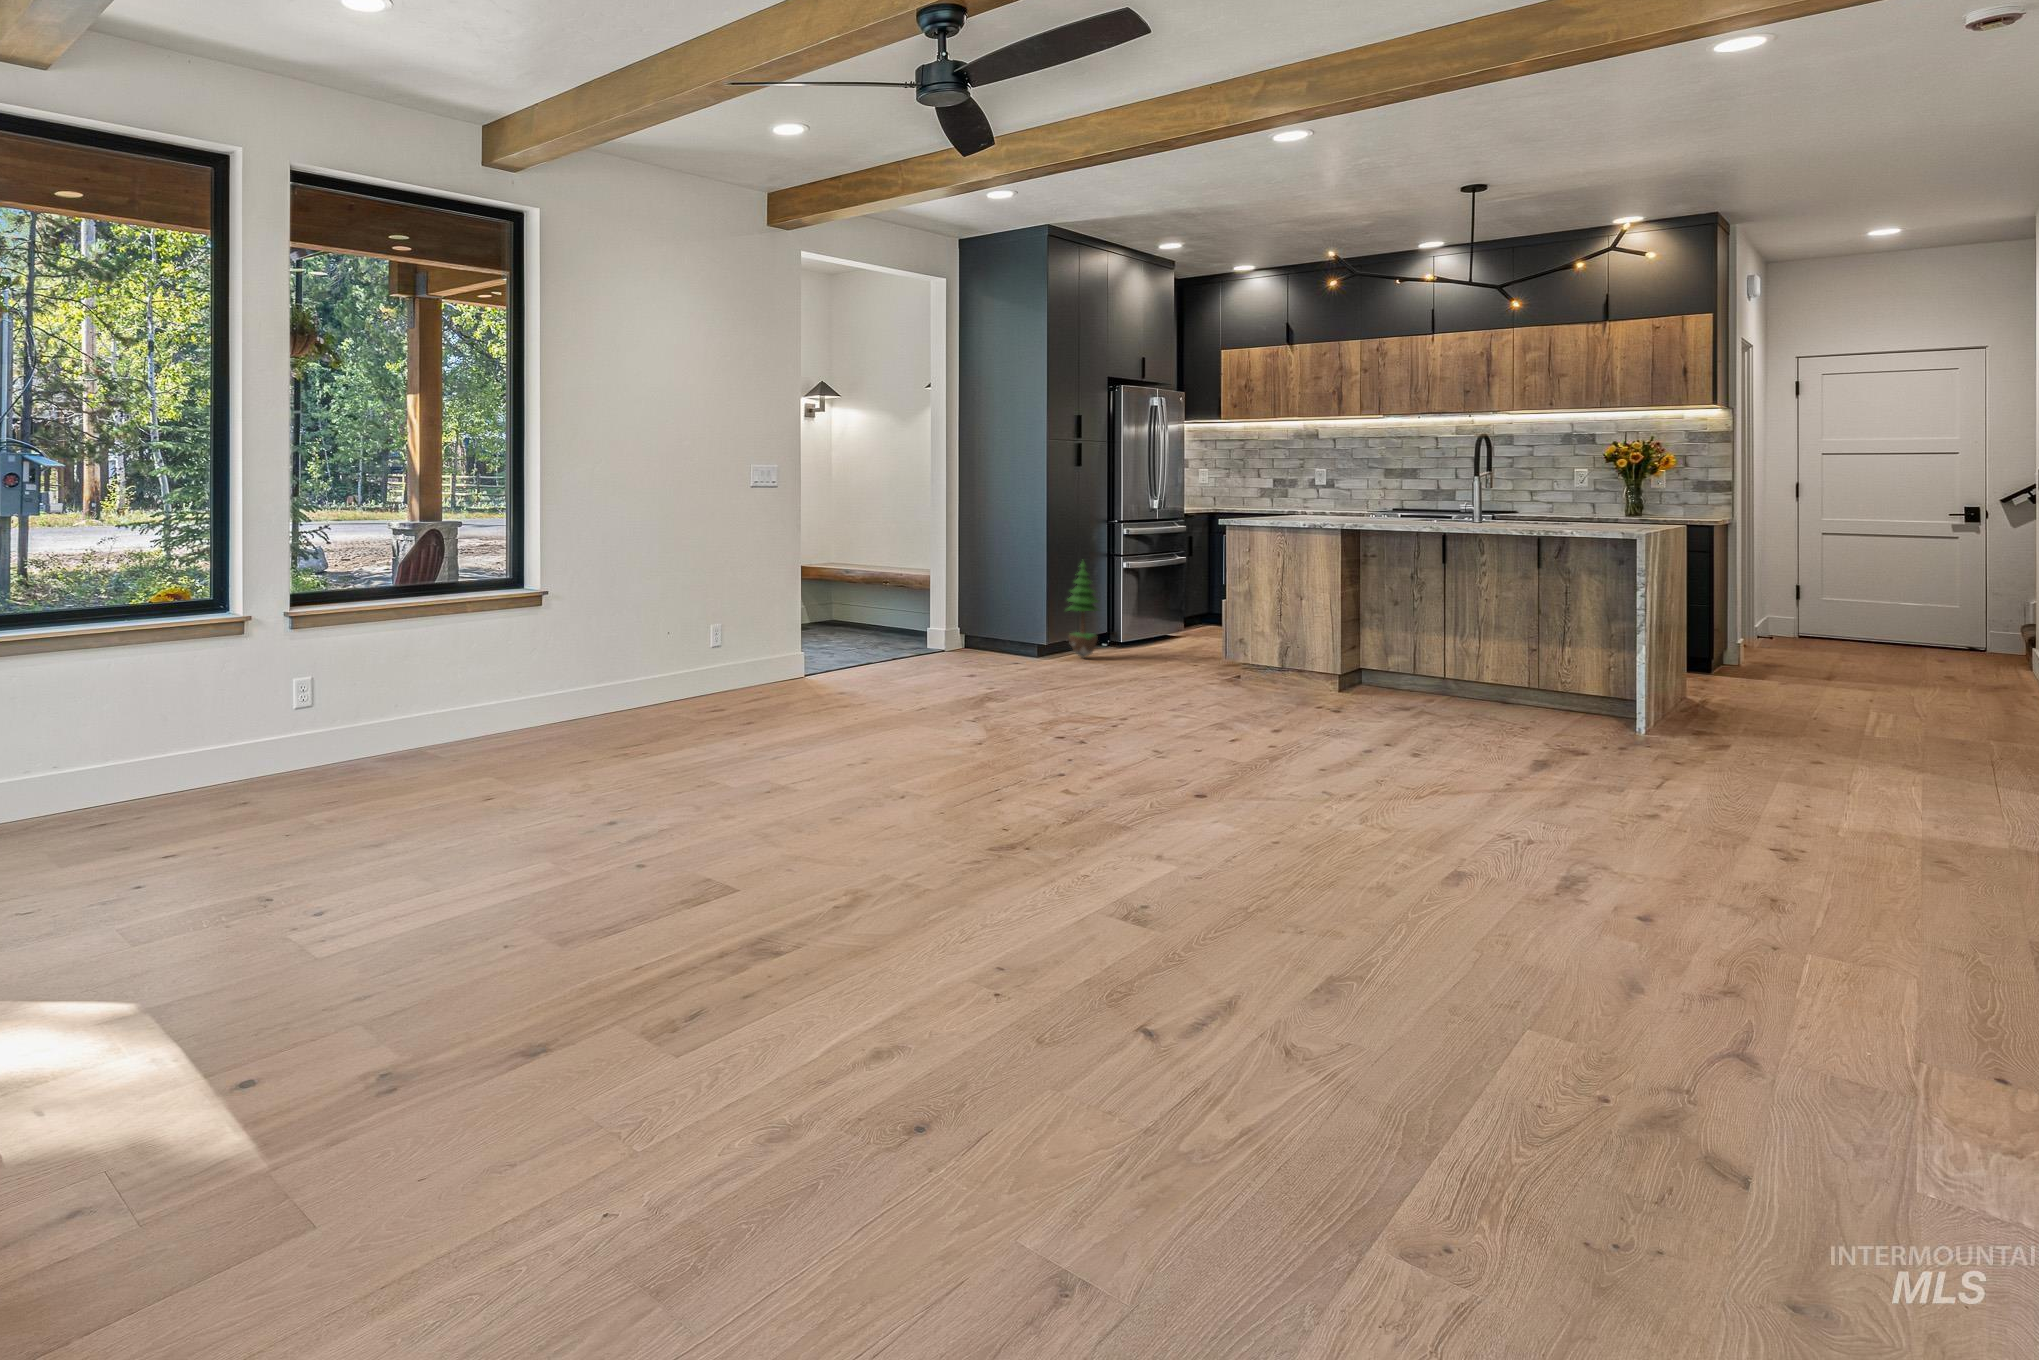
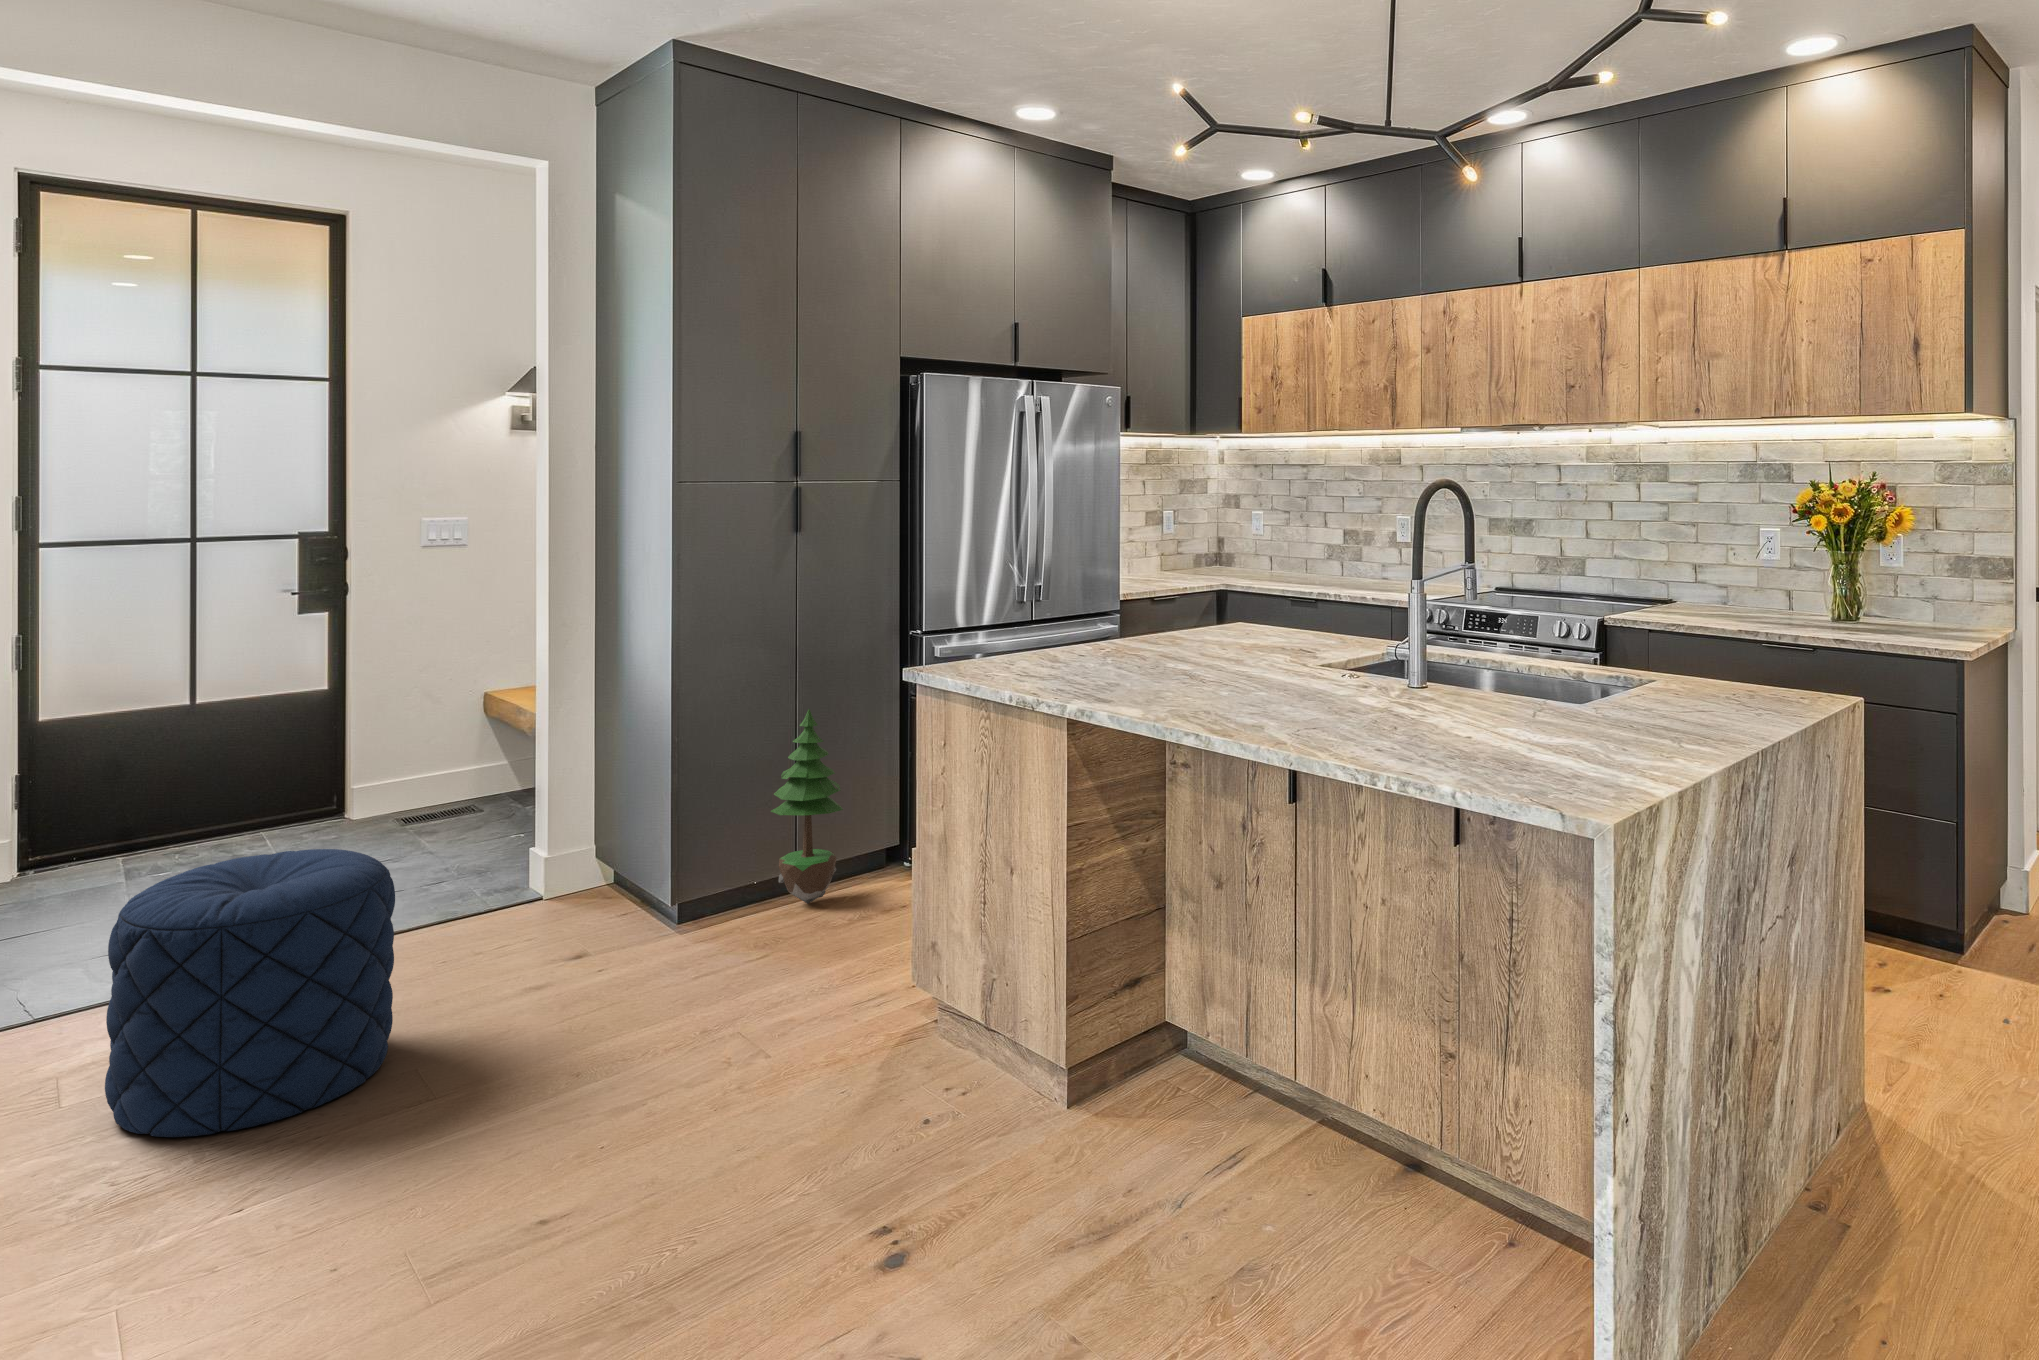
pouf: none [924,599,1024,700] -> present [105,849,395,1137]

